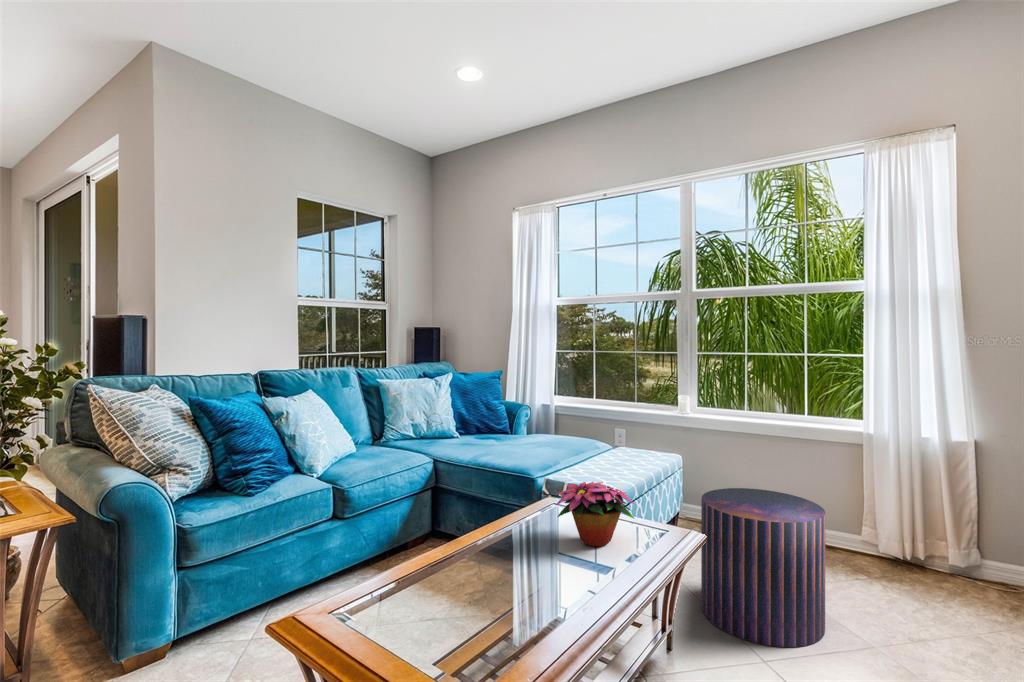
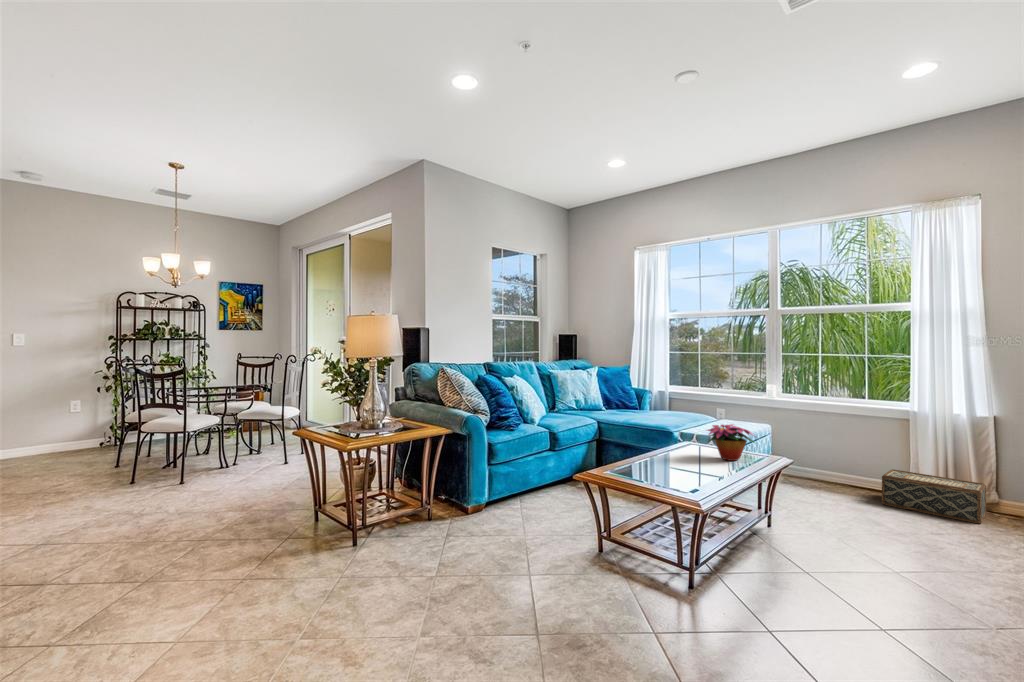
pouf: present [701,488,825,647] -> none [792,441,878,533]
woven basket: none [828,518,967,608] -> present [882,469,986,524]

